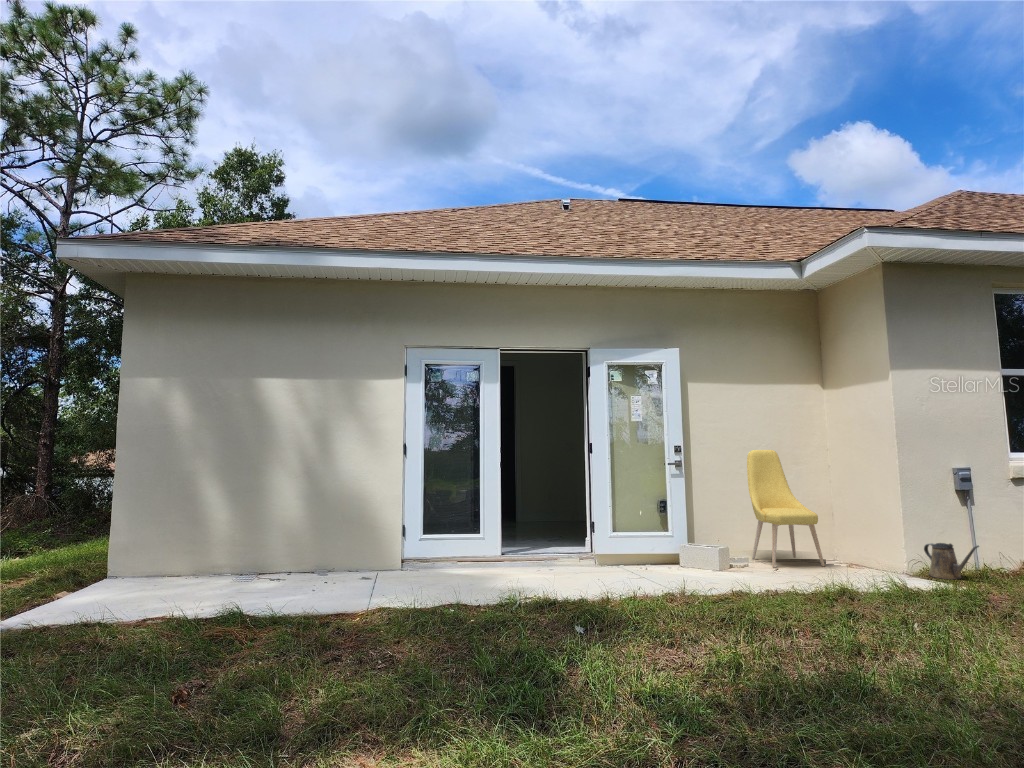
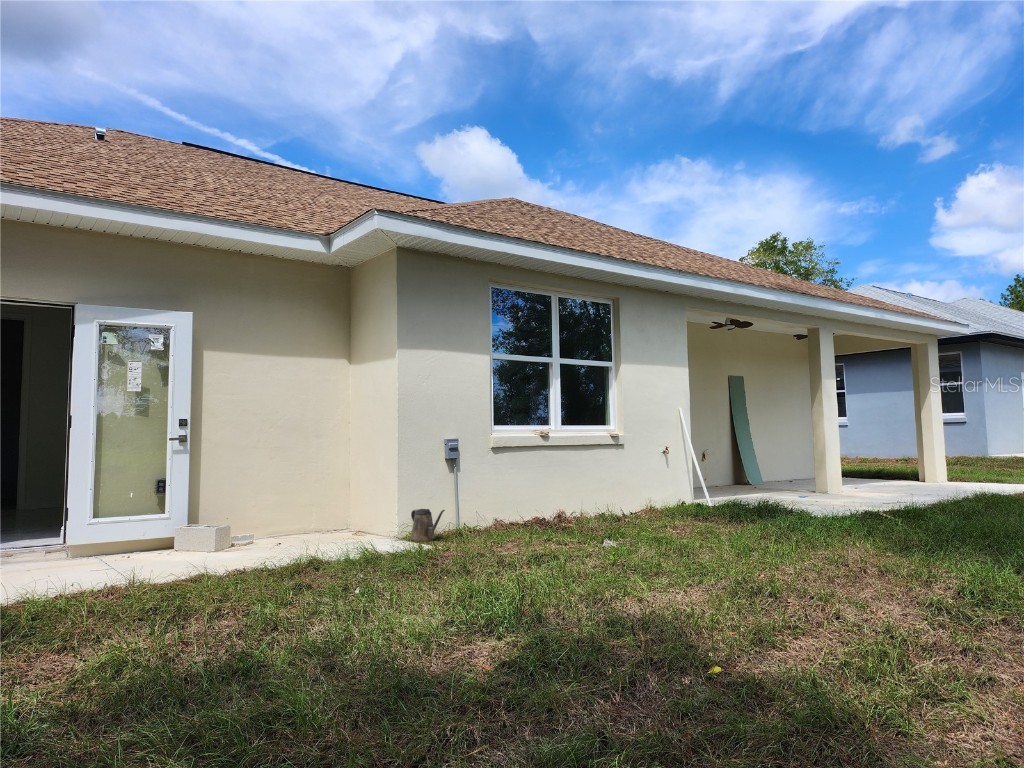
chair: present [747,450,825,568] -> none [262,424,327,544]

